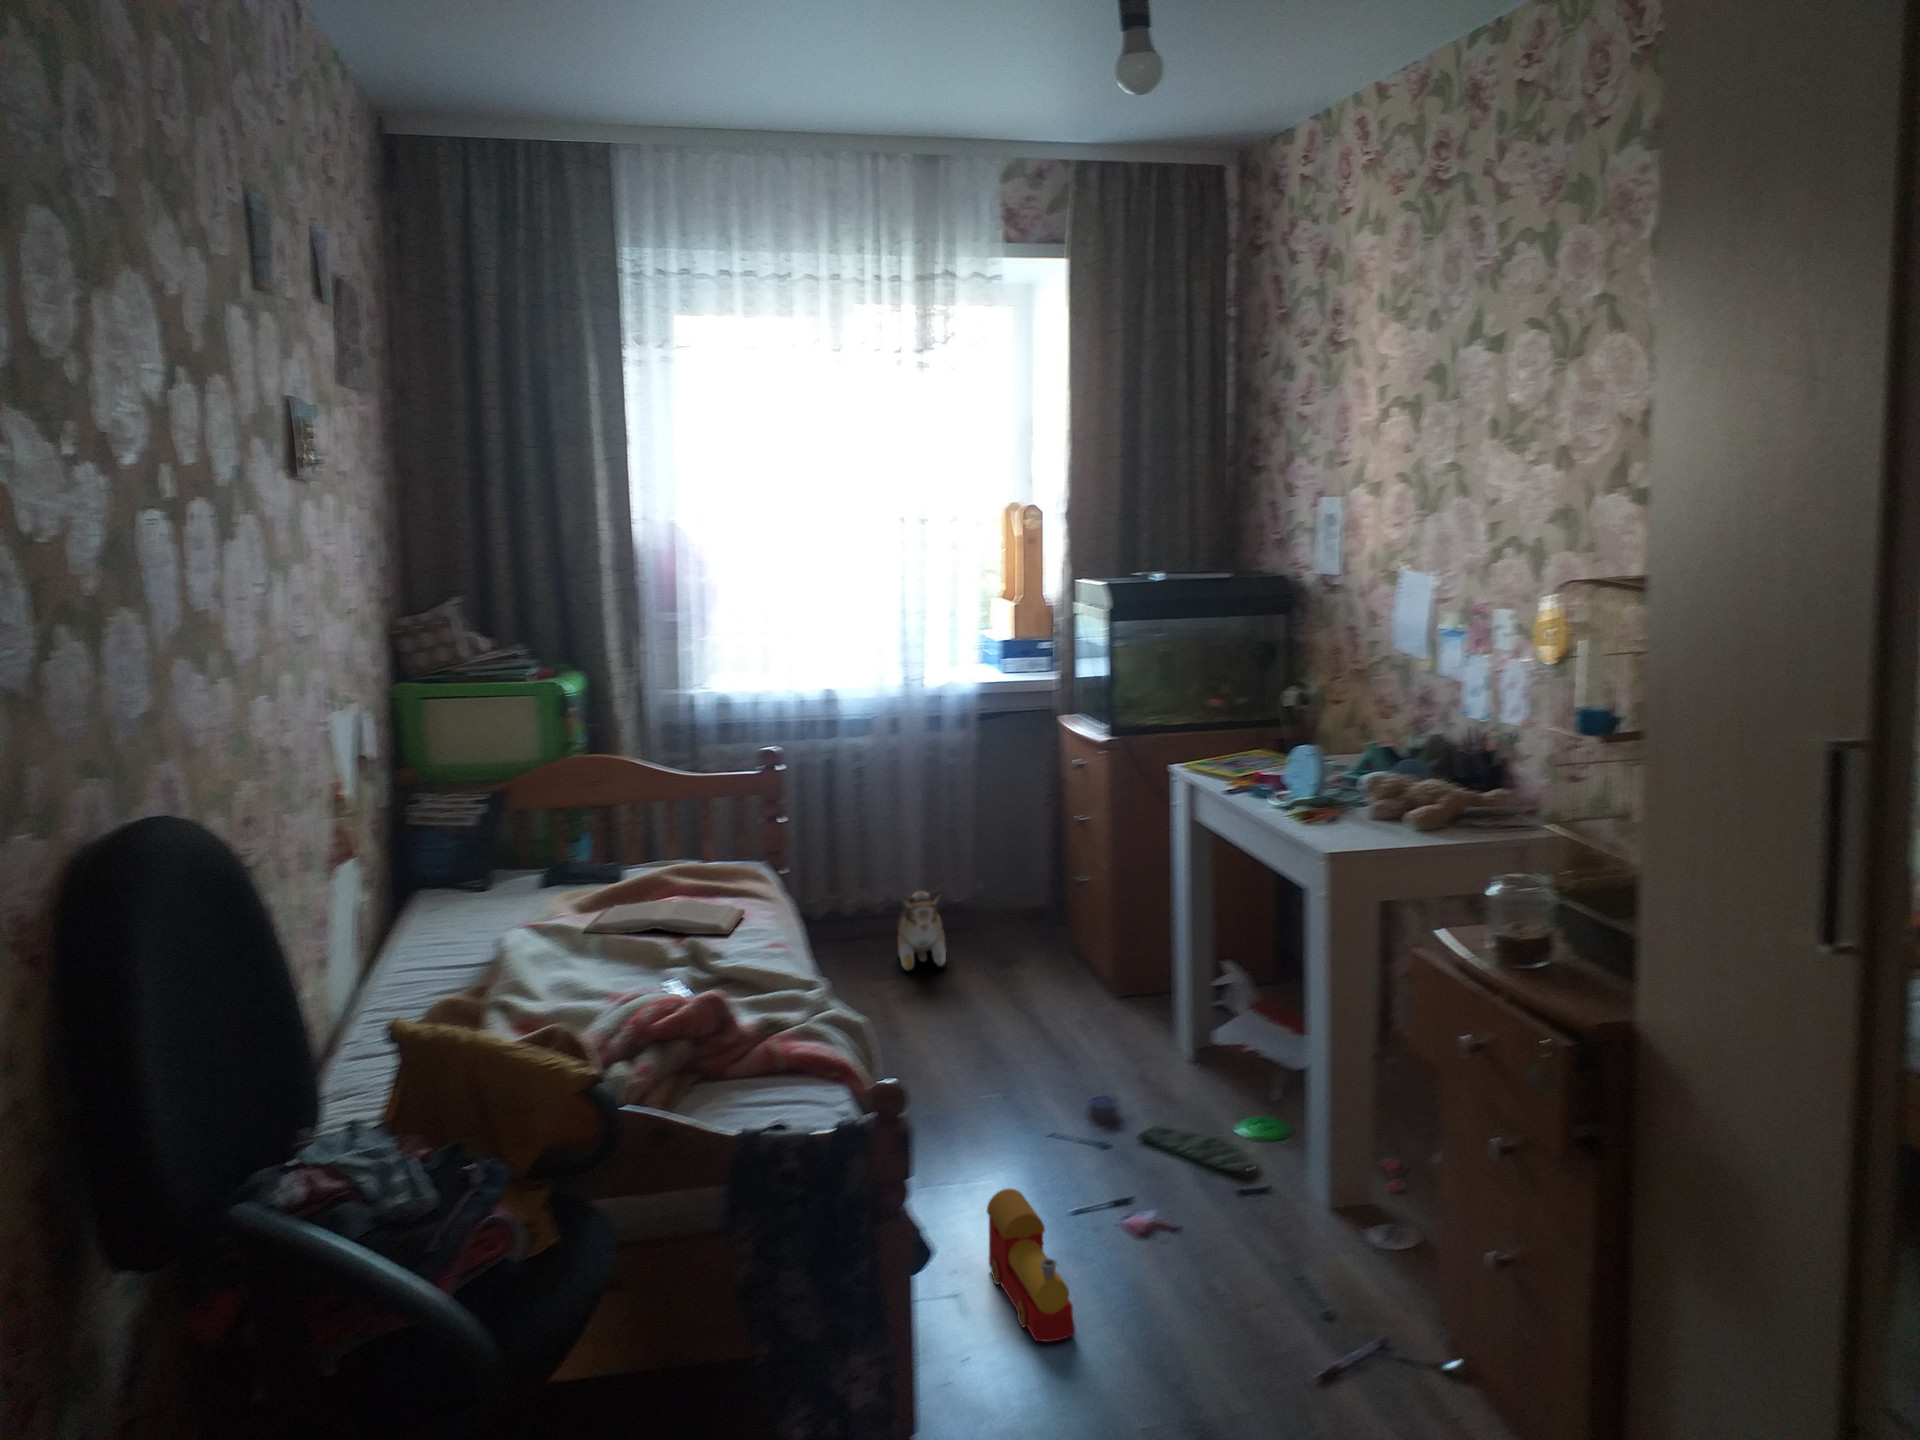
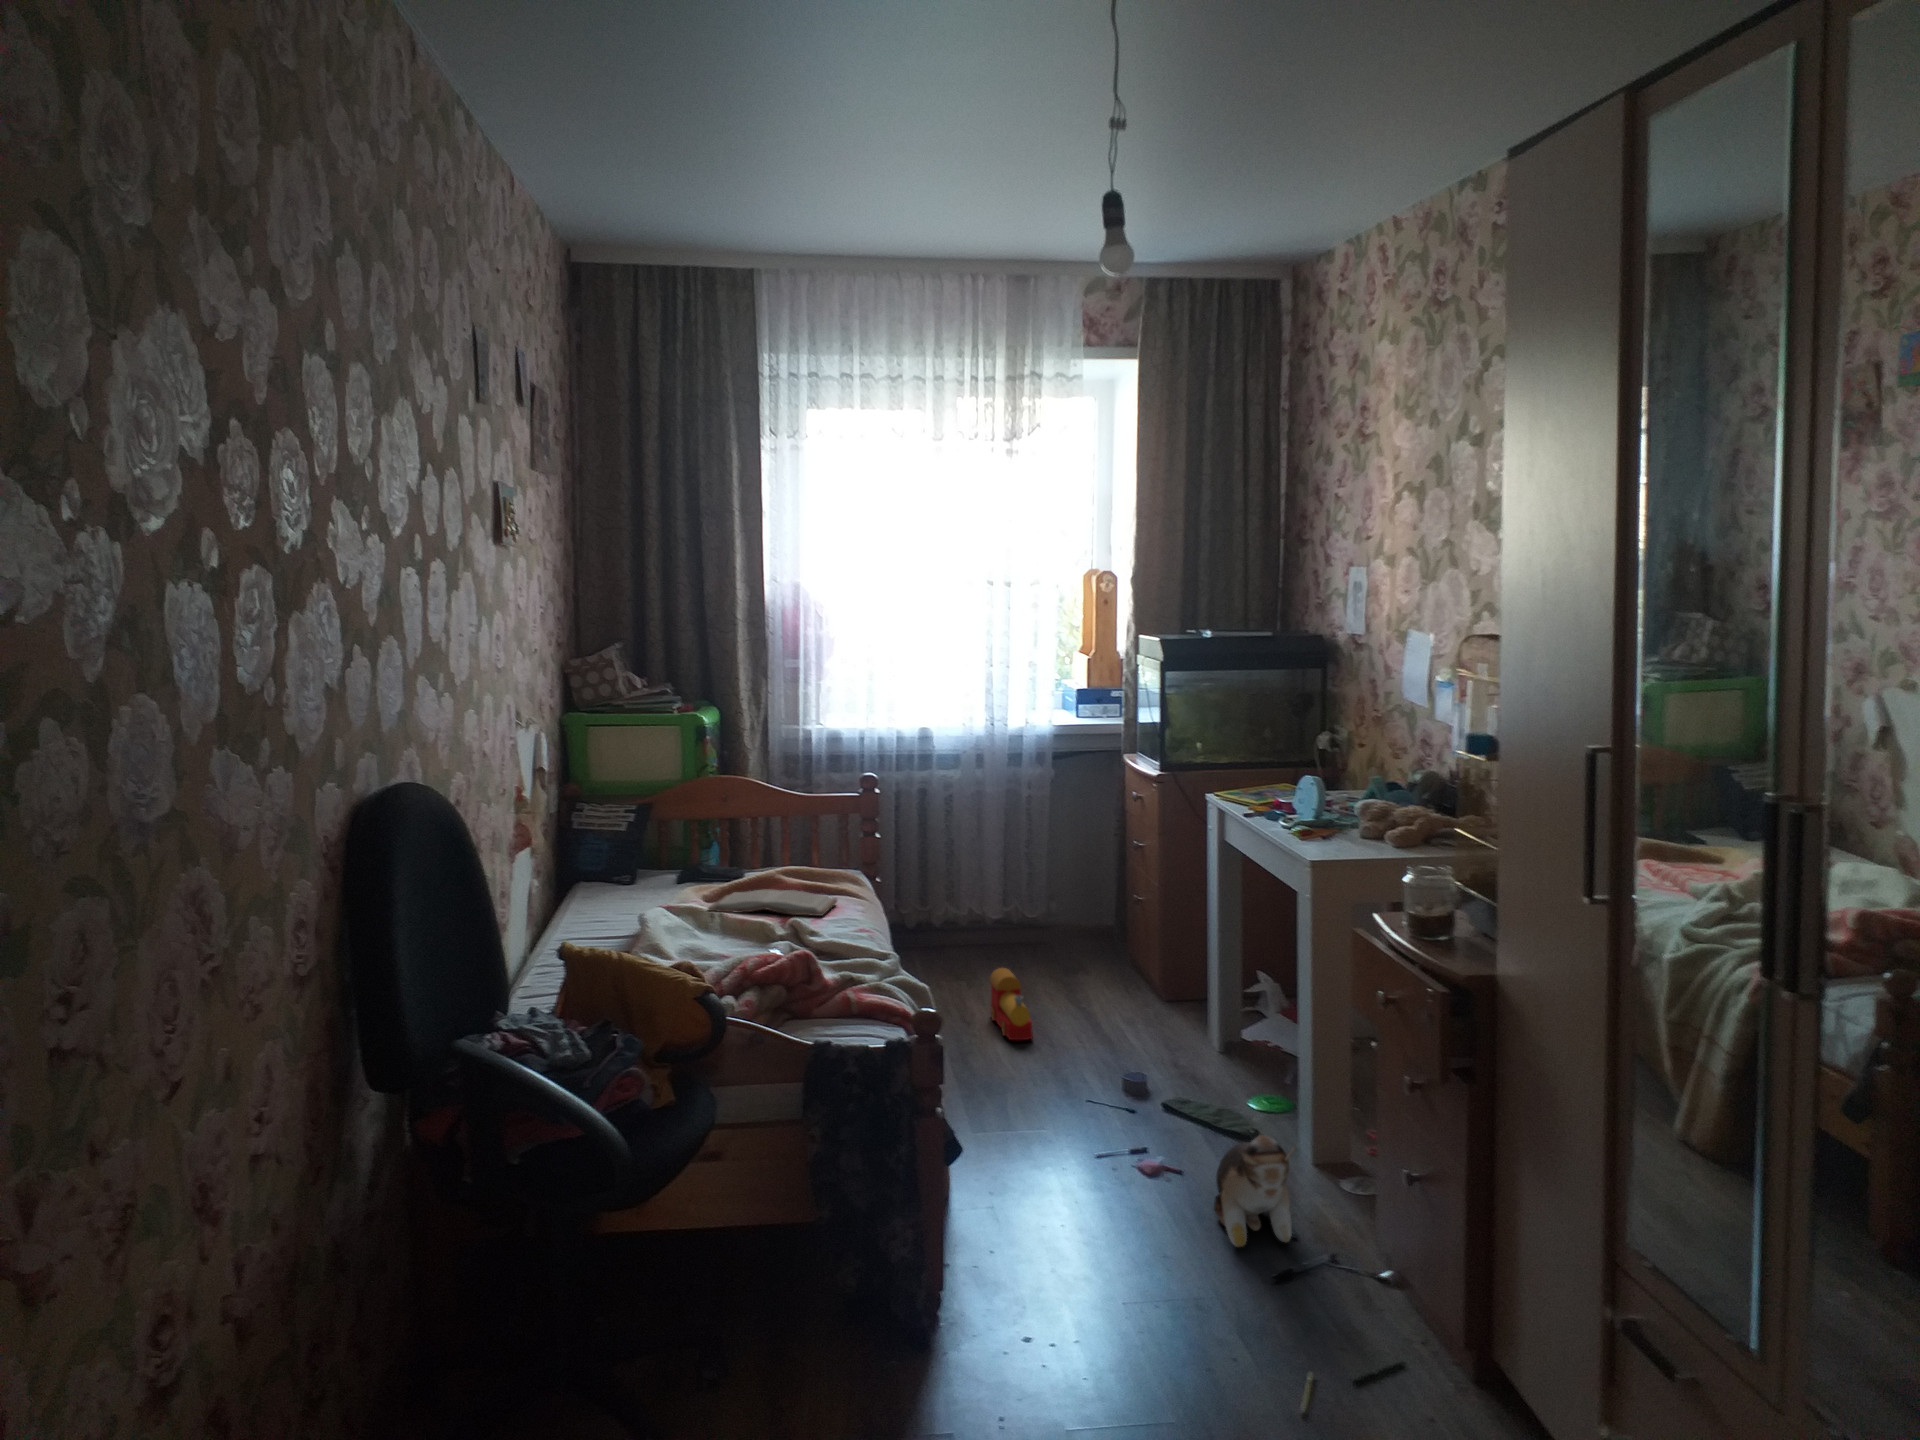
plush toy: present [897,891,946,970] -> present [1214,1135,1294,1247]
toy train: present [987,1189,1075,1342] -> present [990,968,1033,1040]

